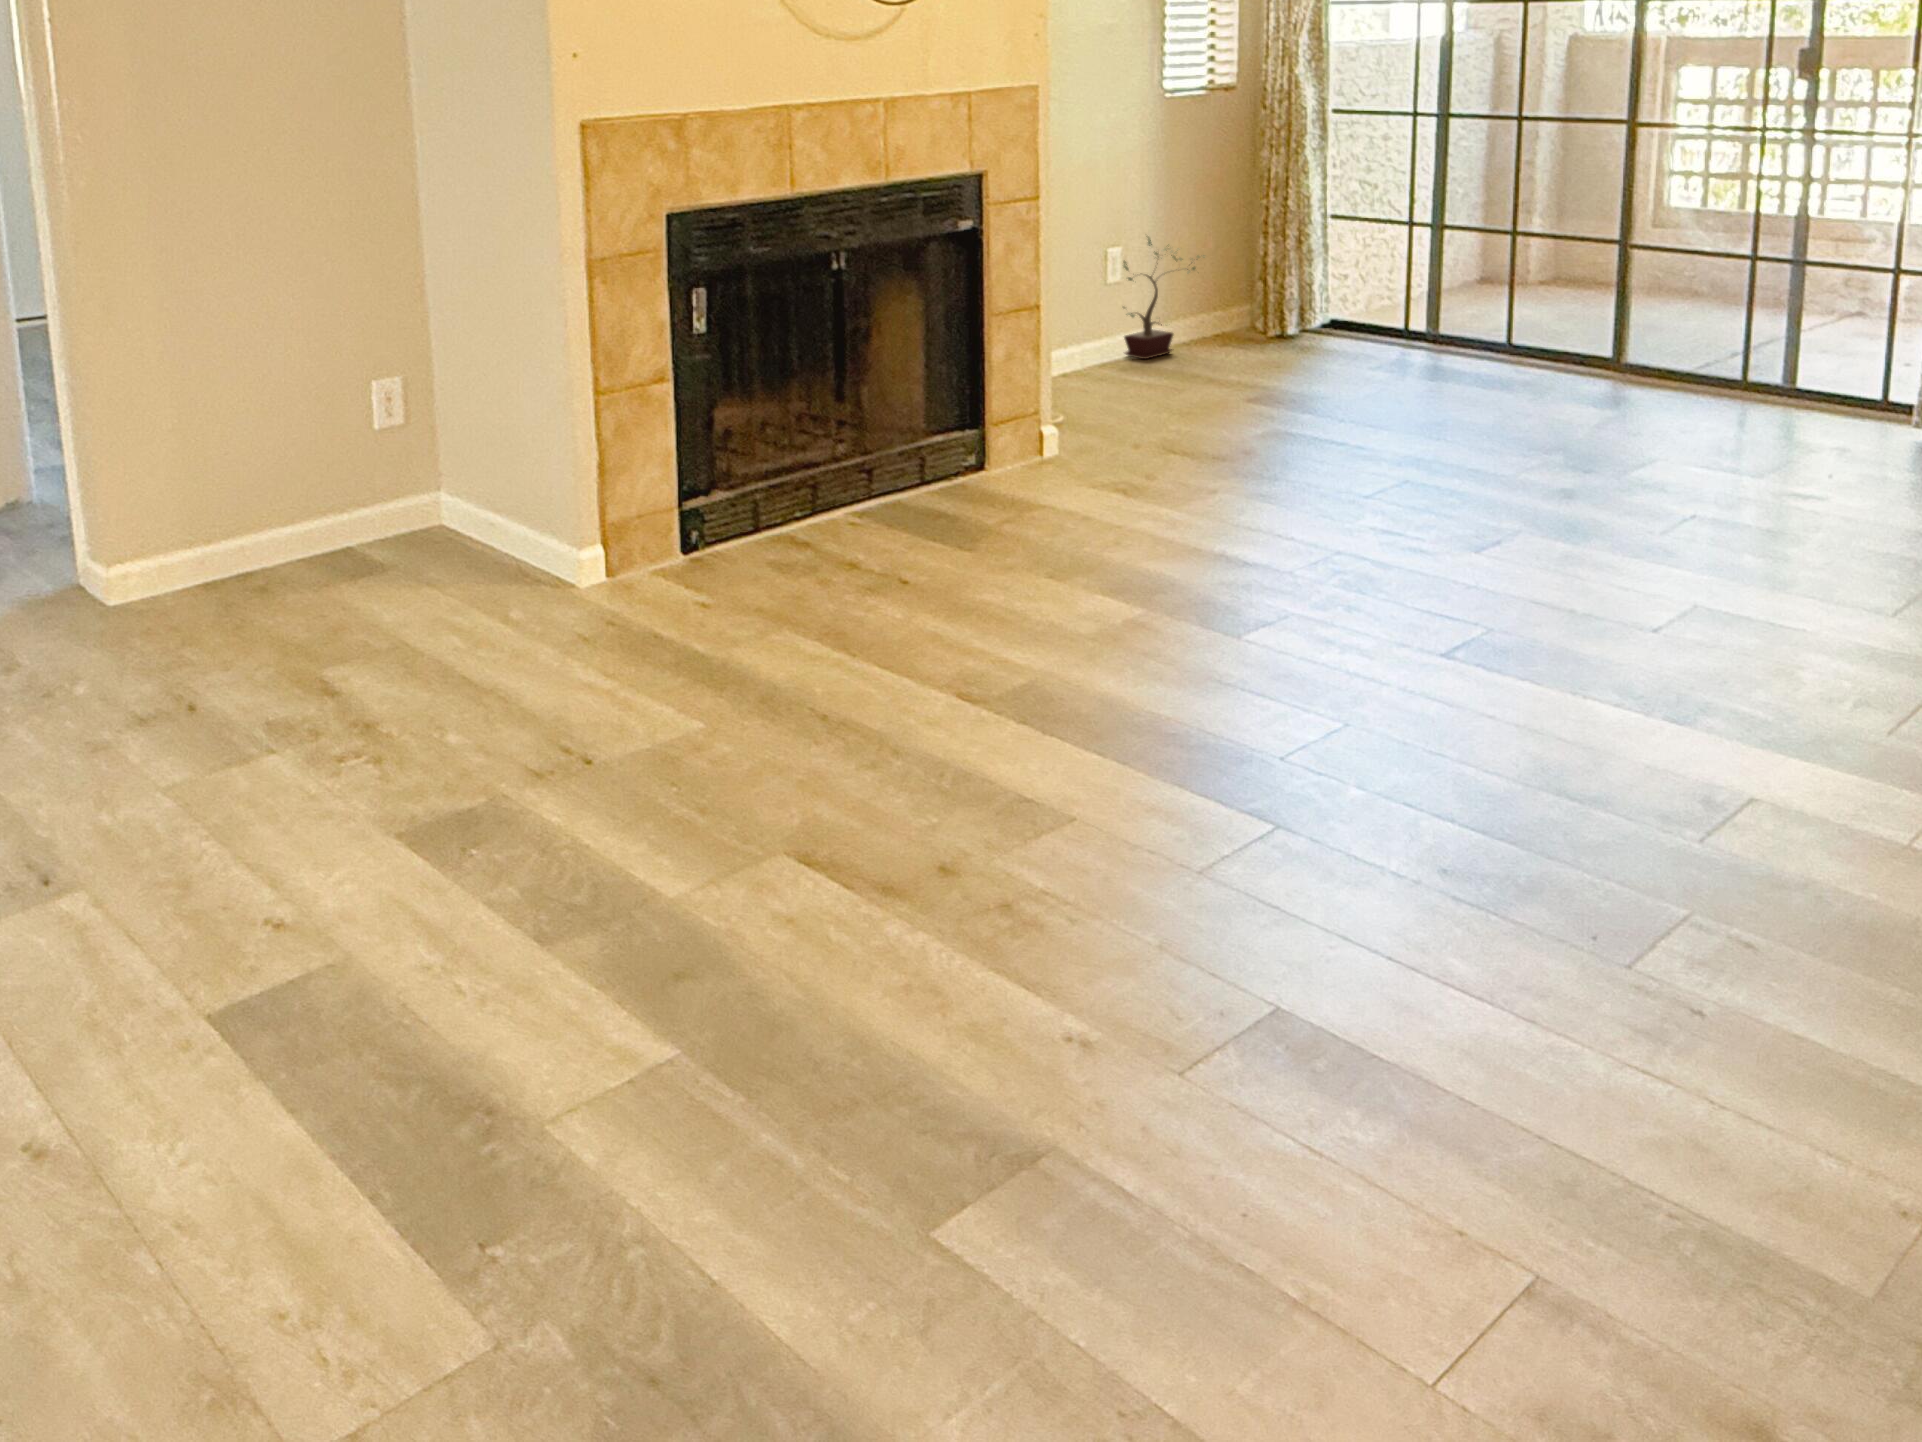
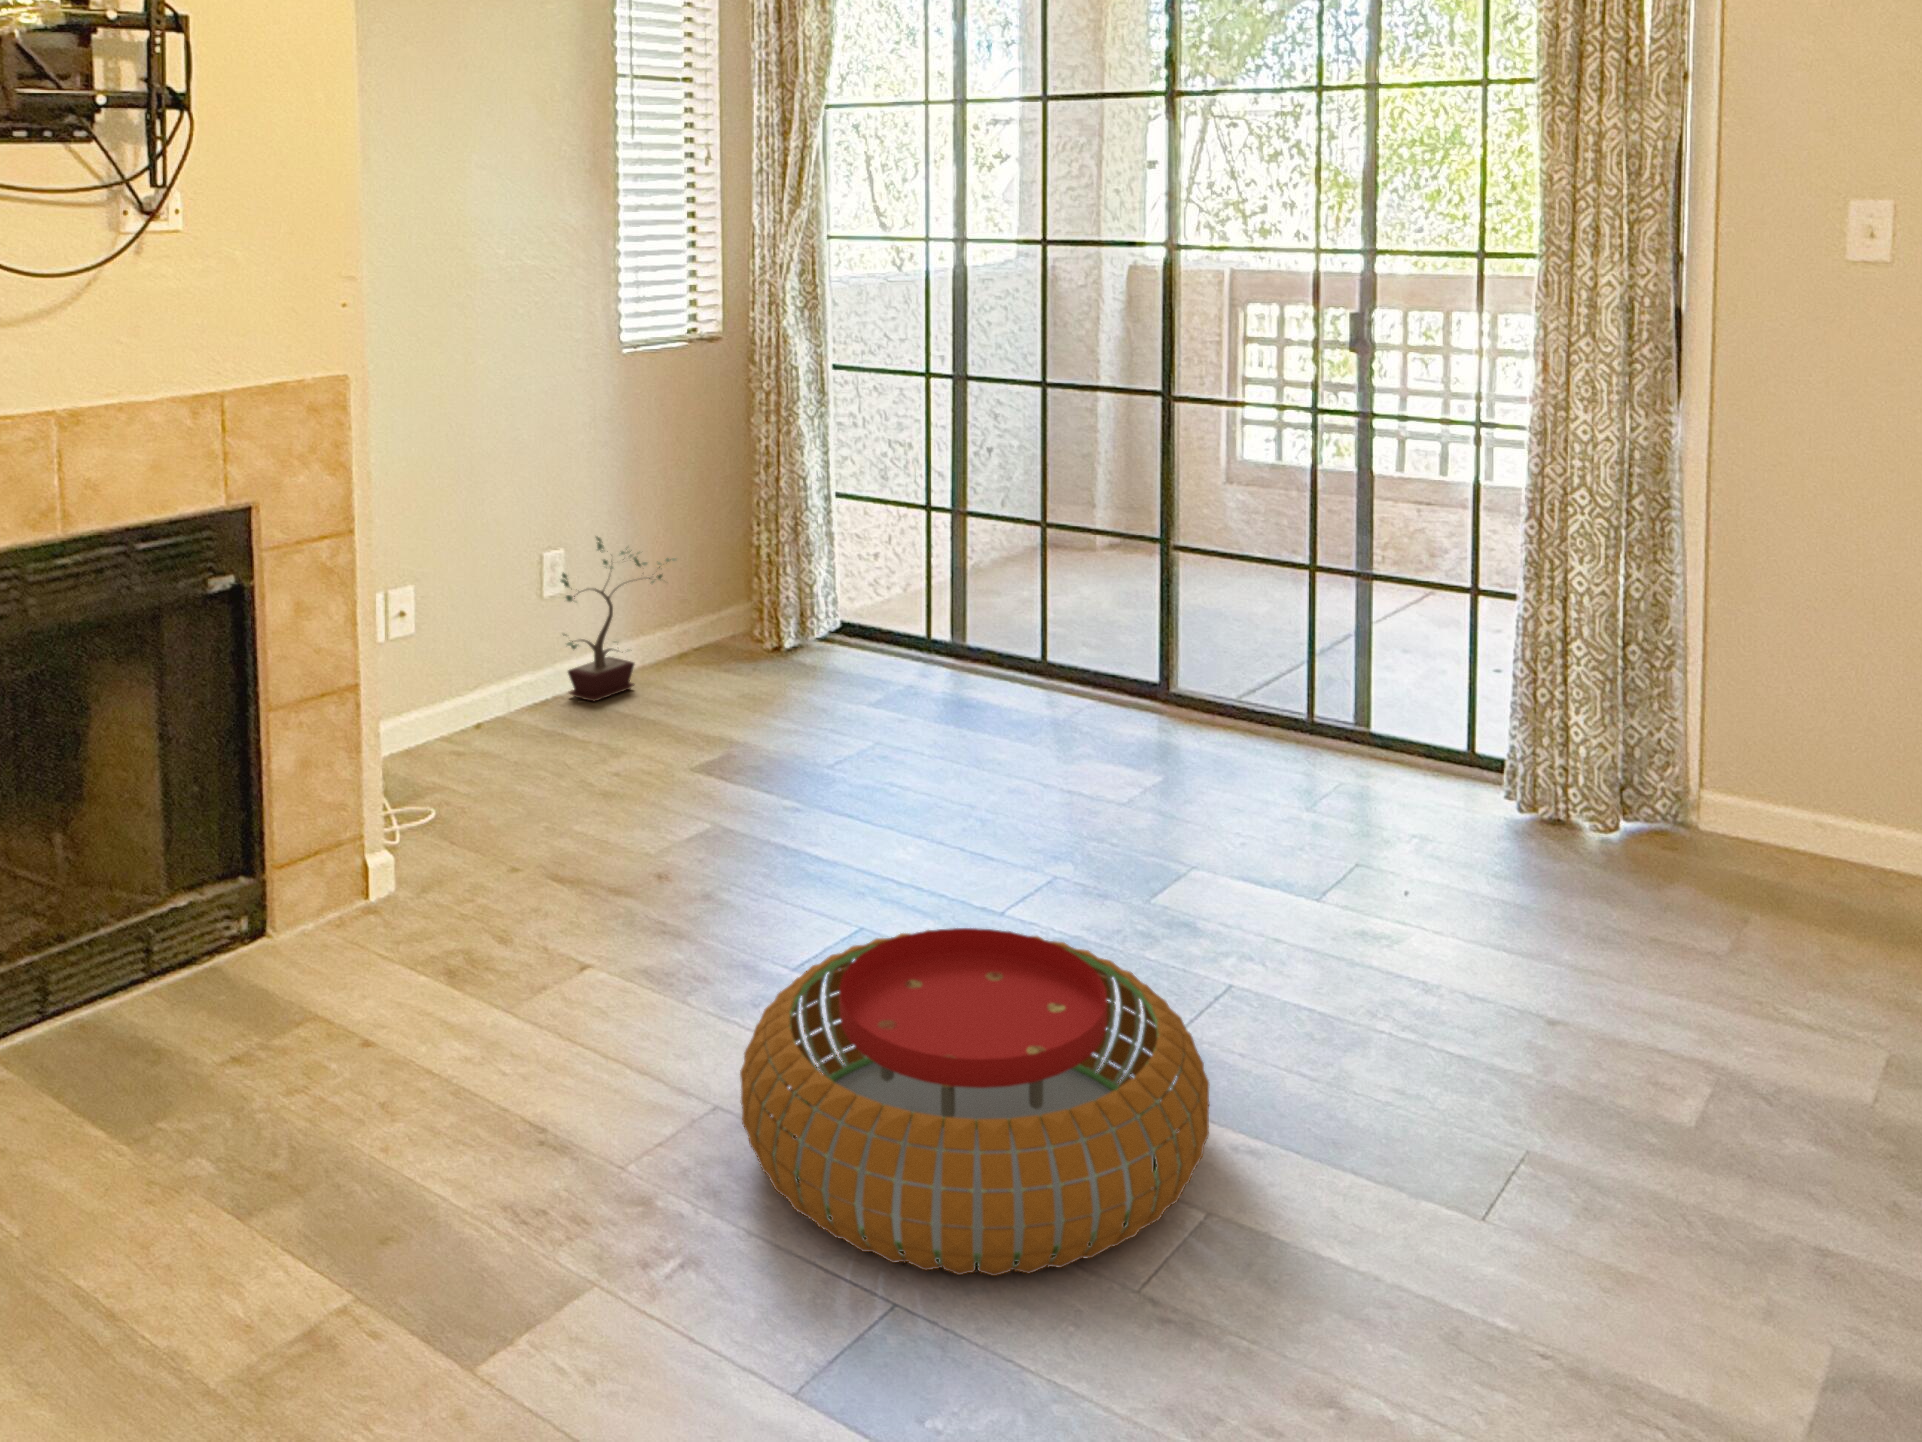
pouf: none [1354,441,1685,615] -> present [740,928,1209,1276]

